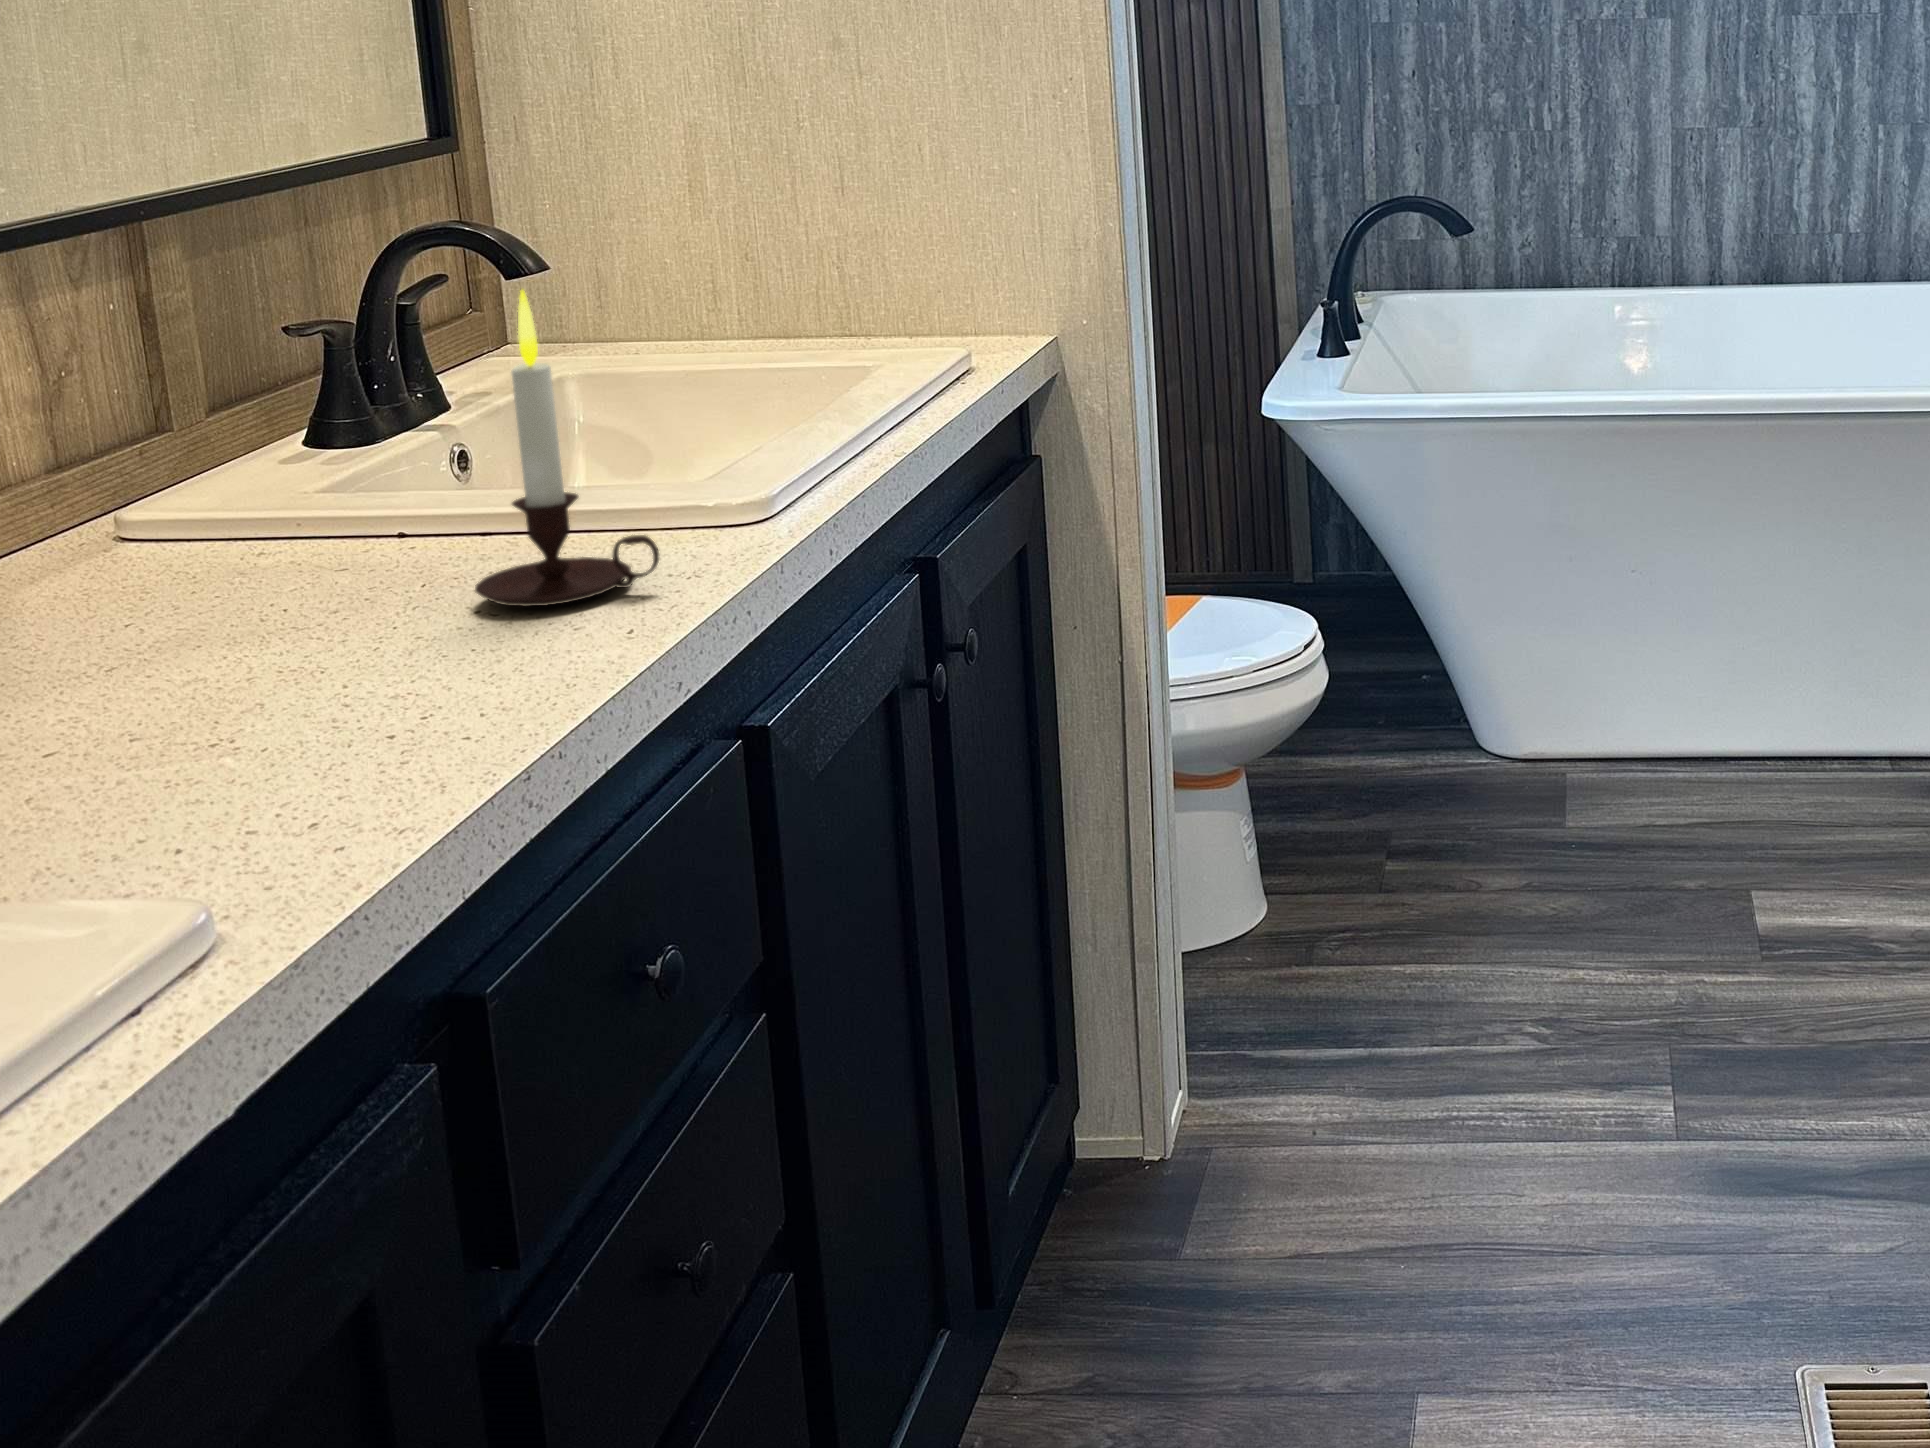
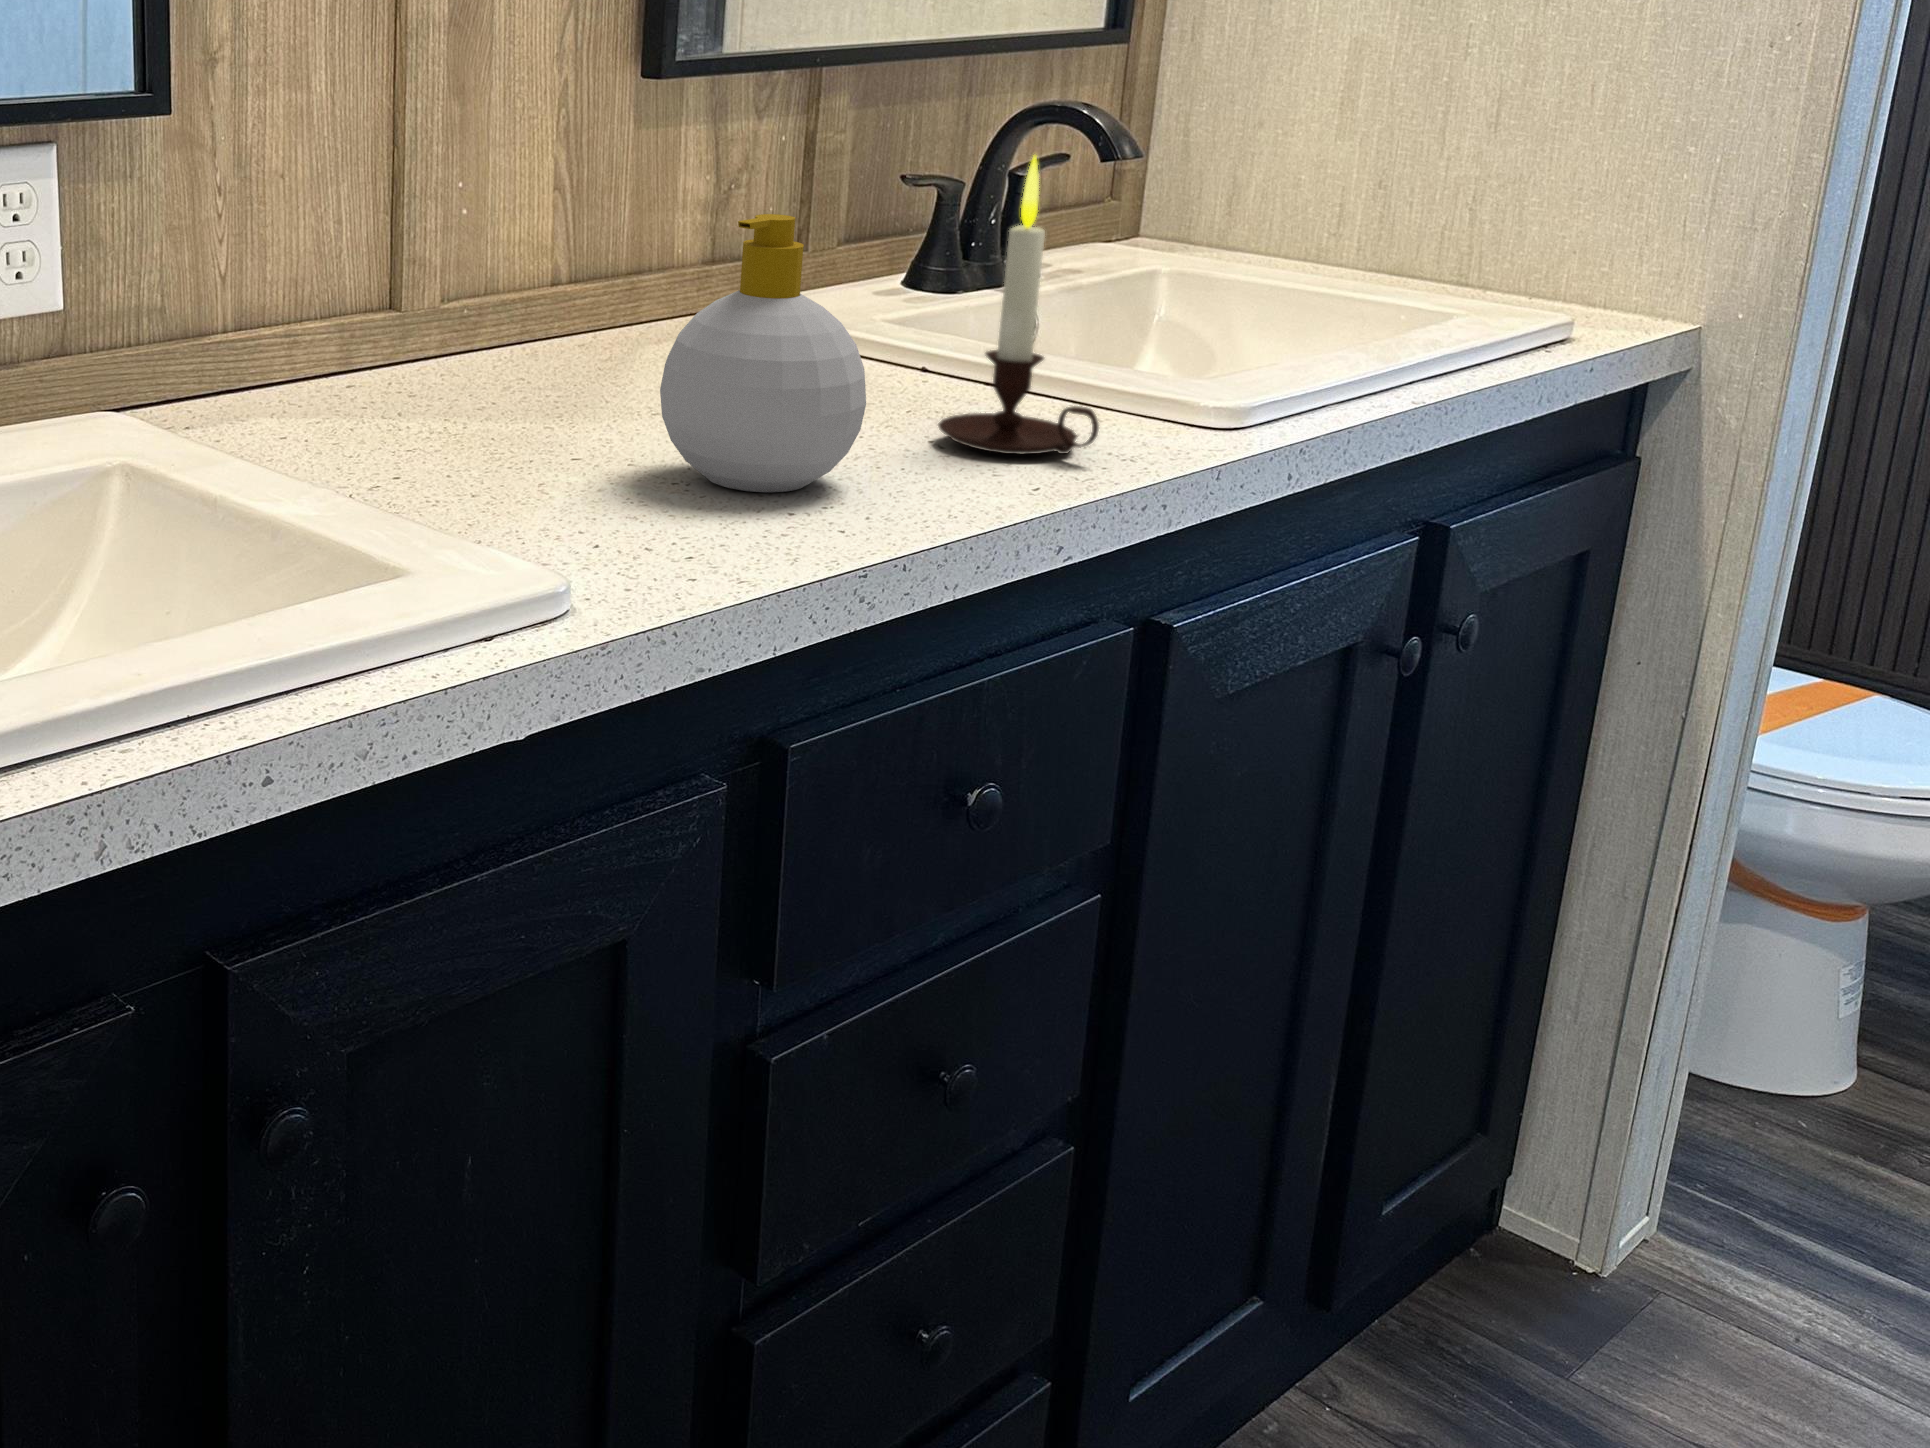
soap bottle: none [155,405,429,731] -> present [660,214,866,492]

